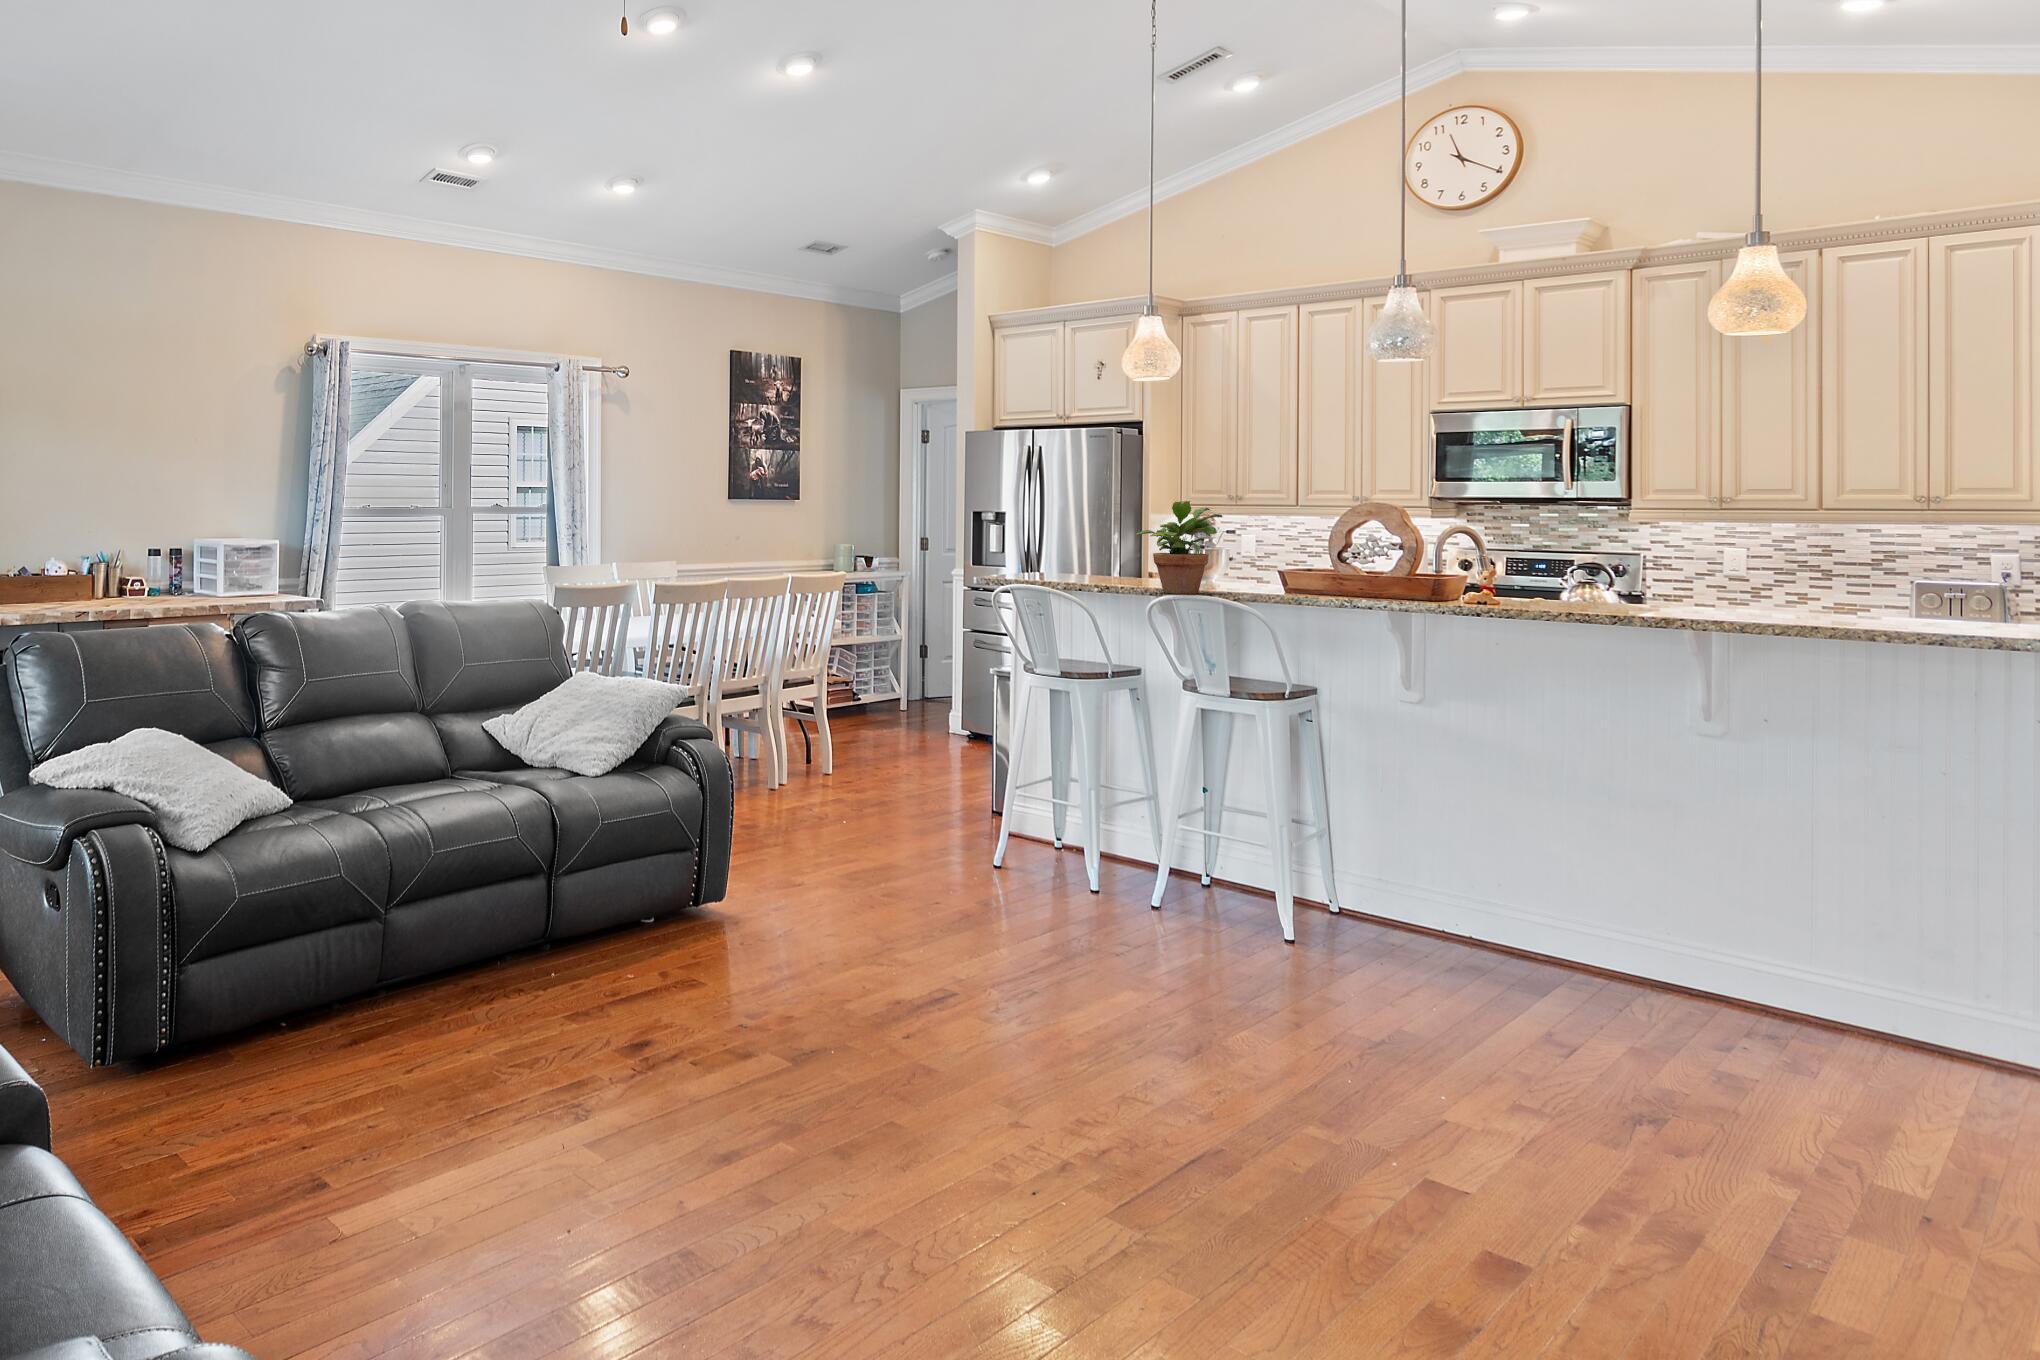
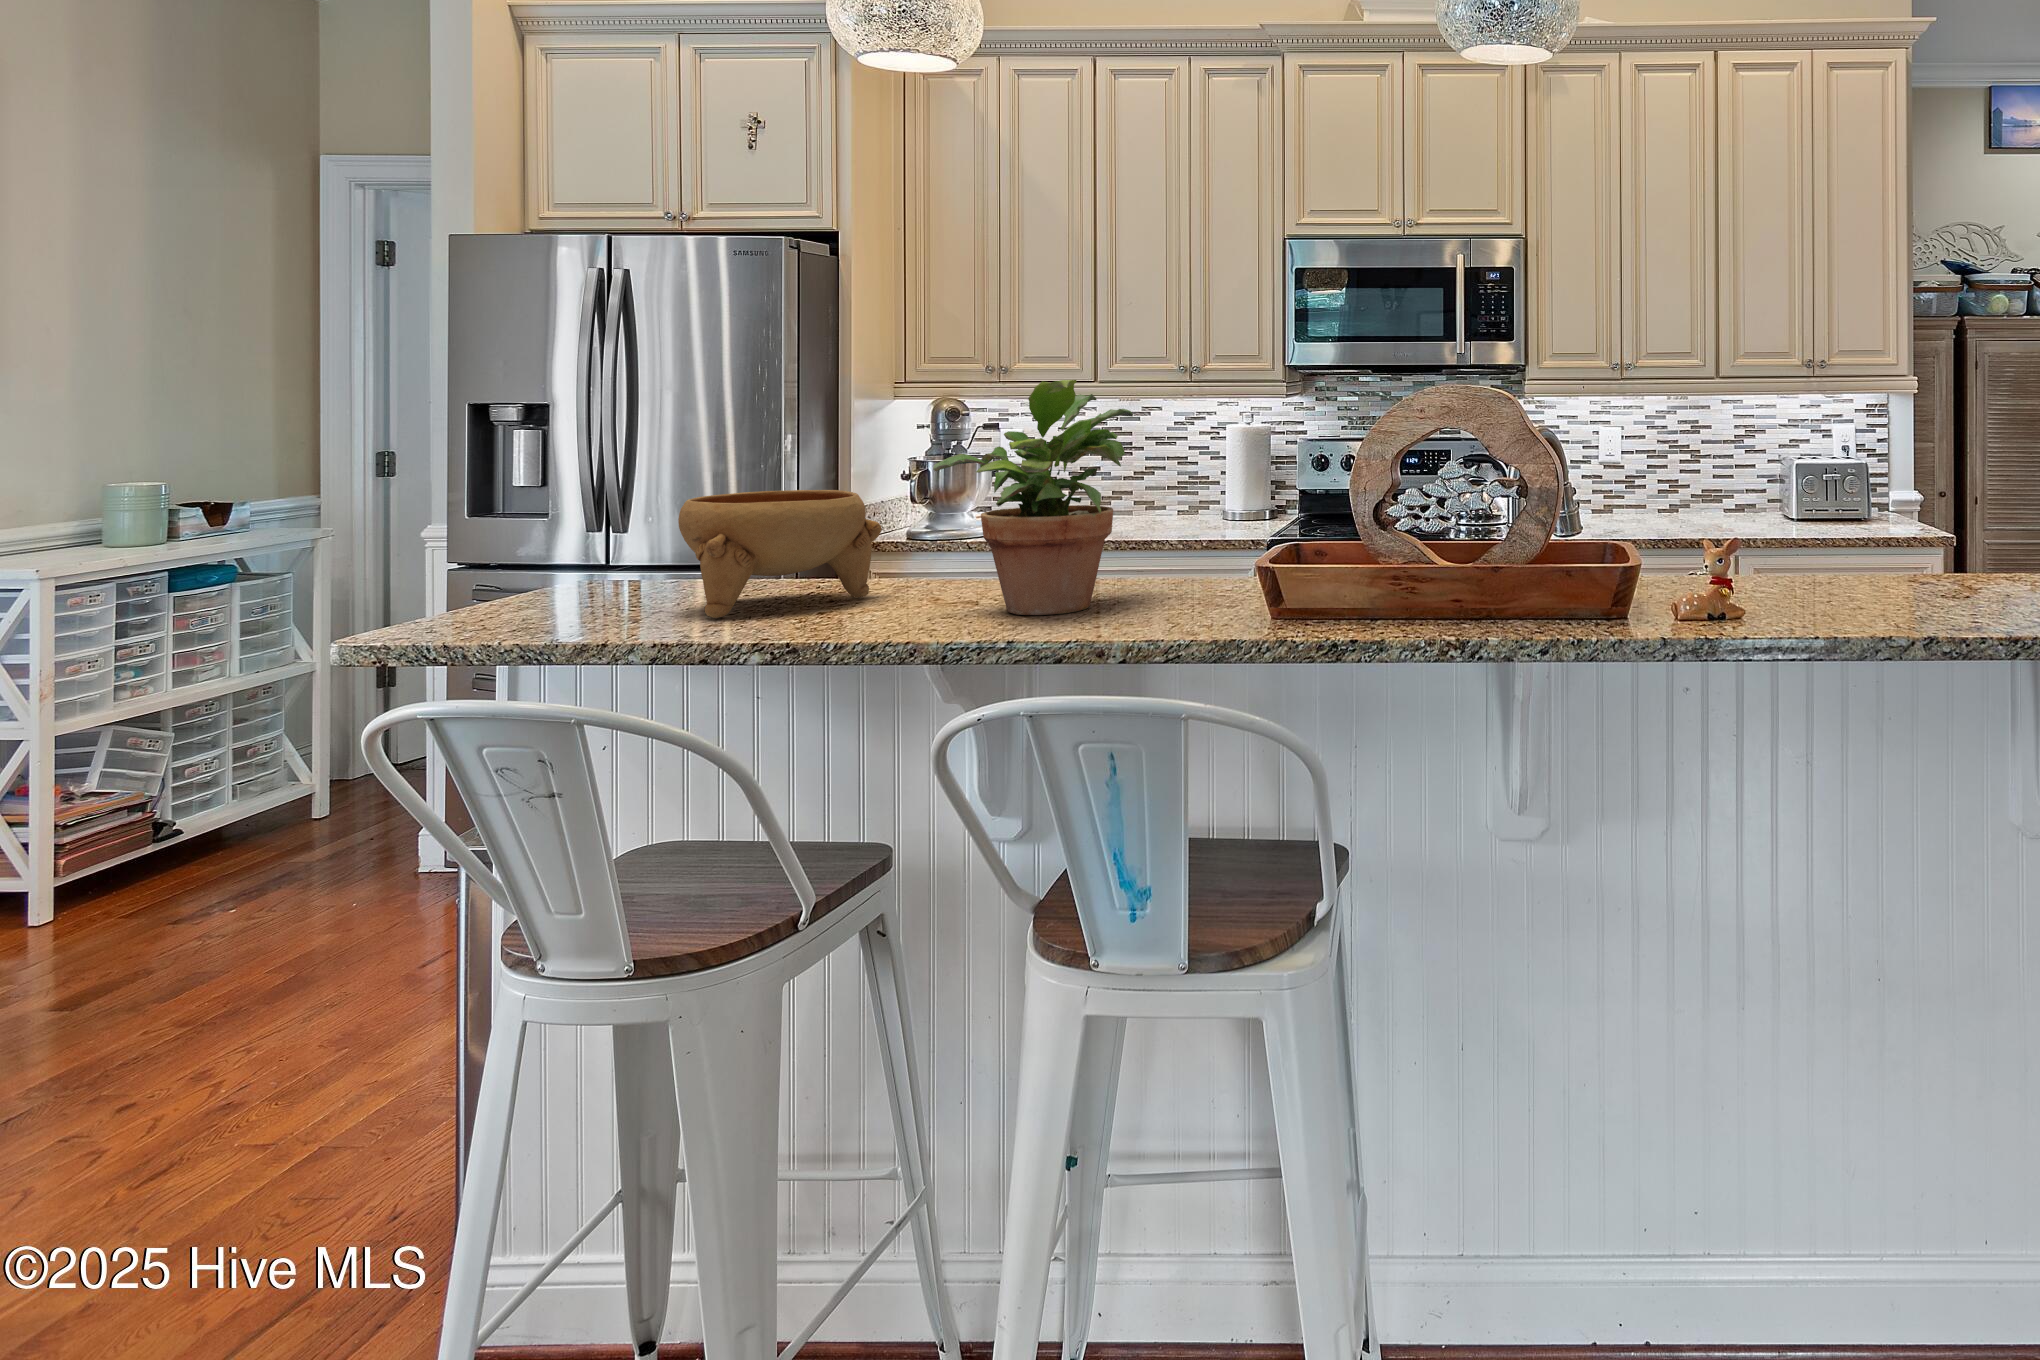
bowl: none [1047,544,1123,587] -> present [678,490,882,618]

